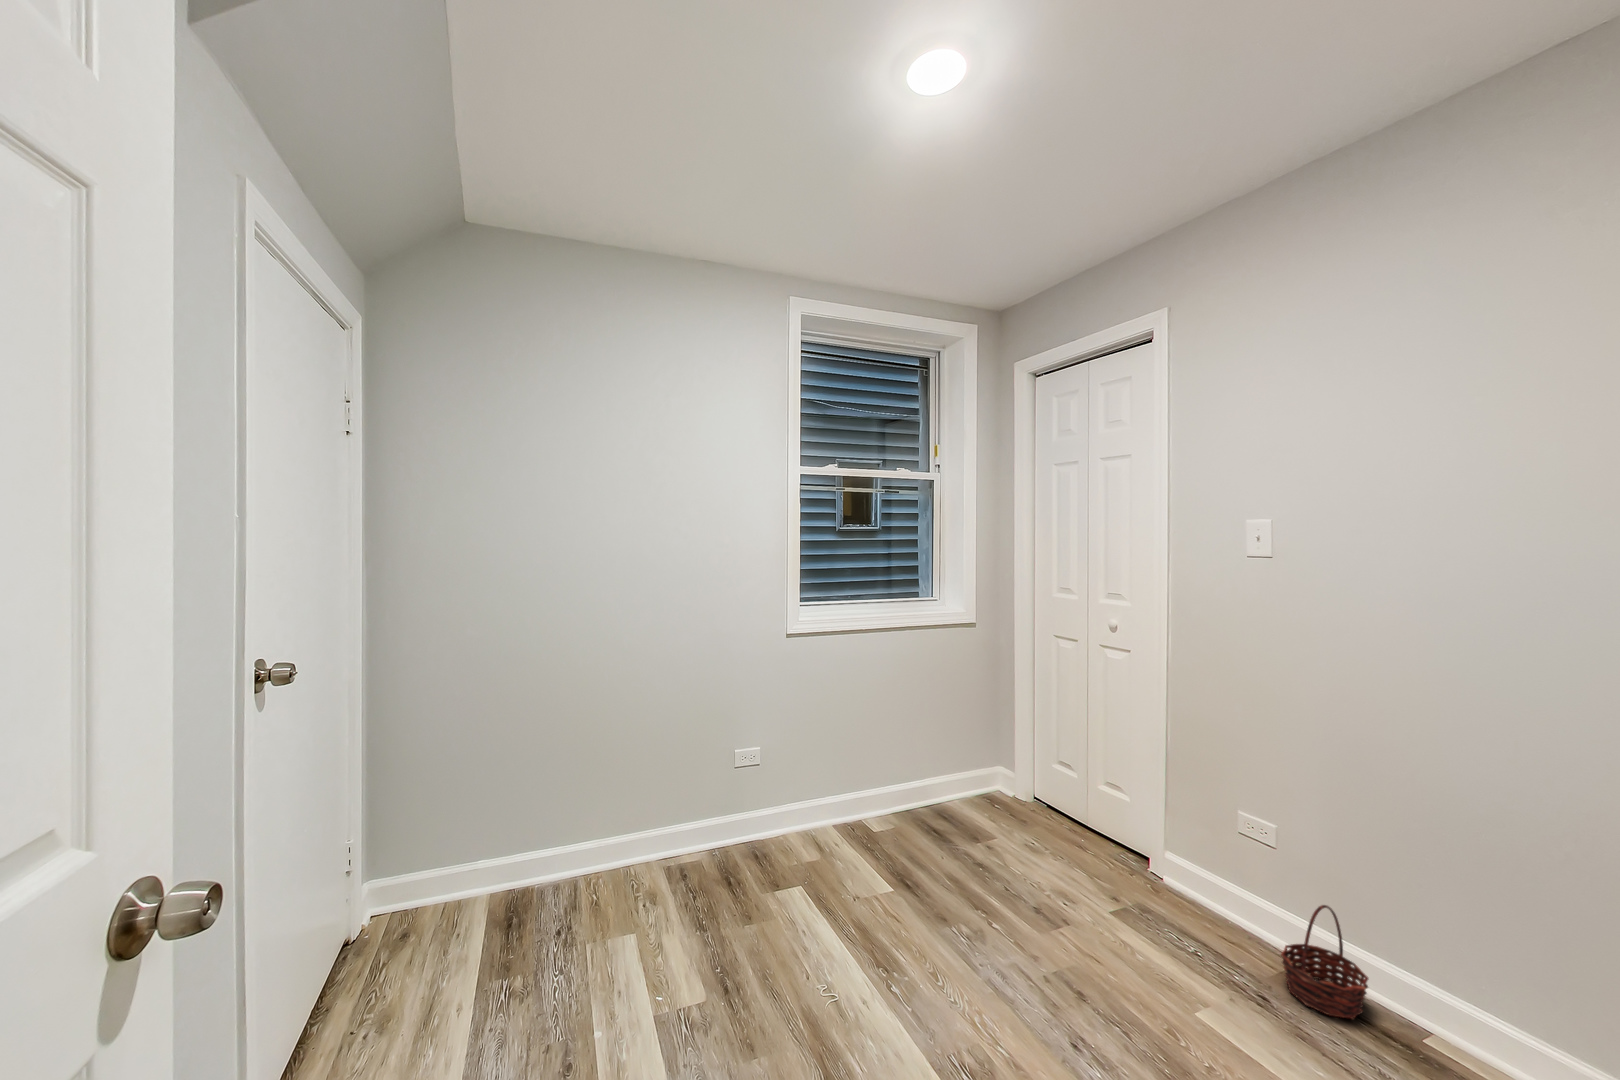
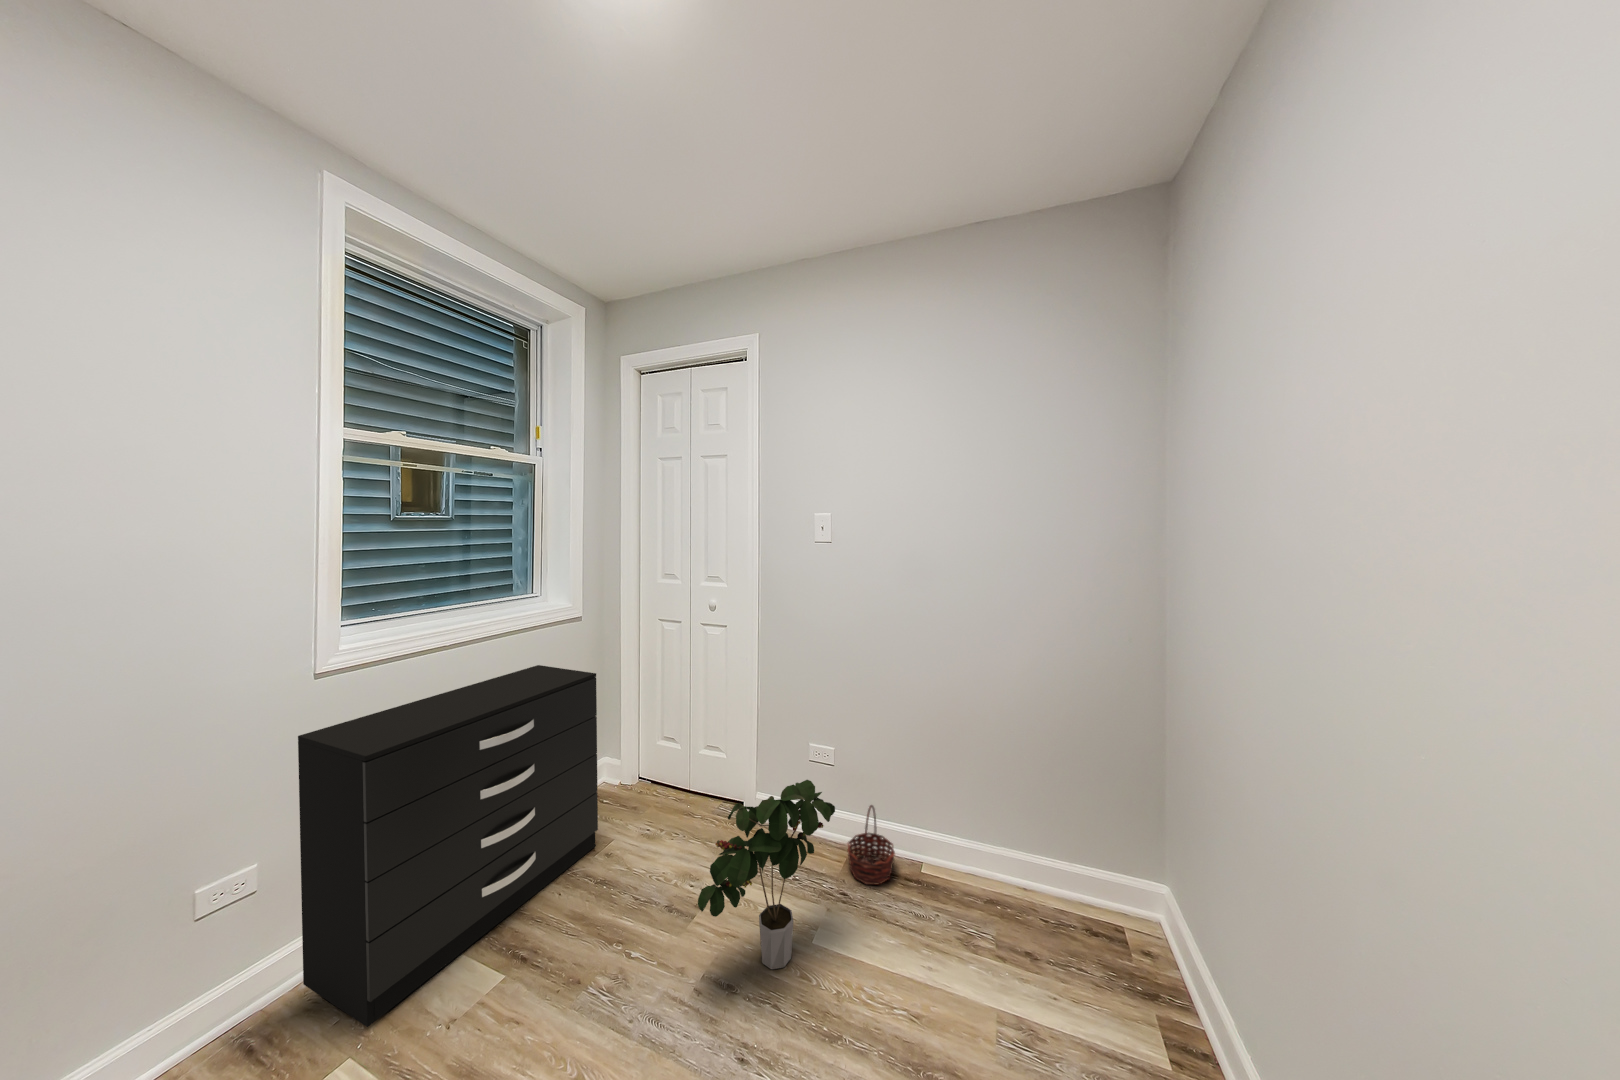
dresser: none [781,650,980,874] -> present [298,665,598,1027]
potted plant: none [1047,809,1237,1013] -> present [698,780,835,969]

